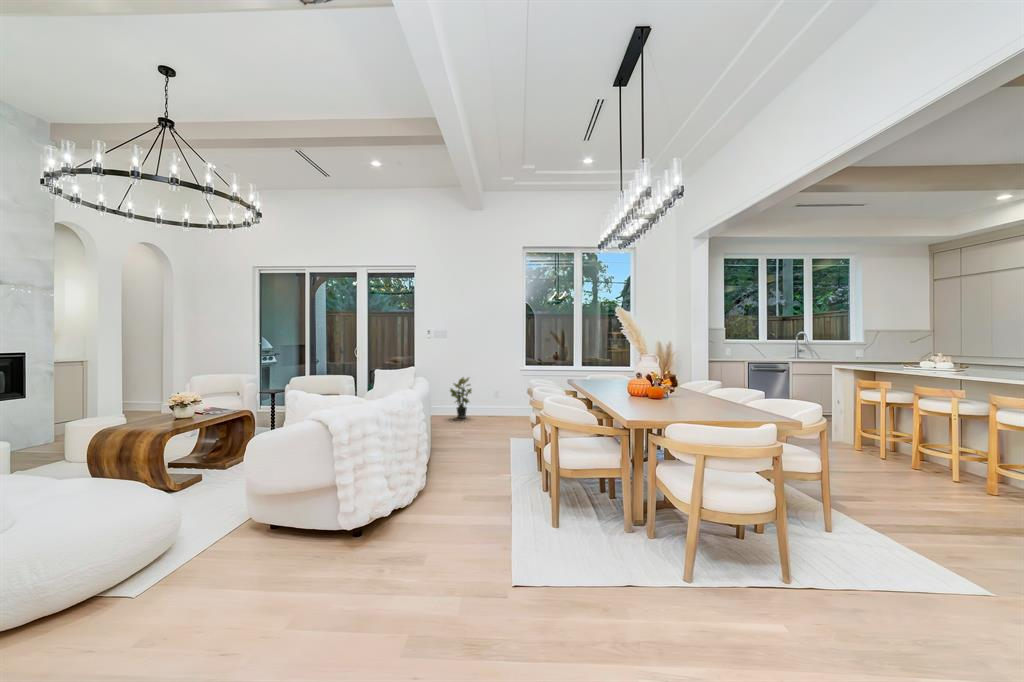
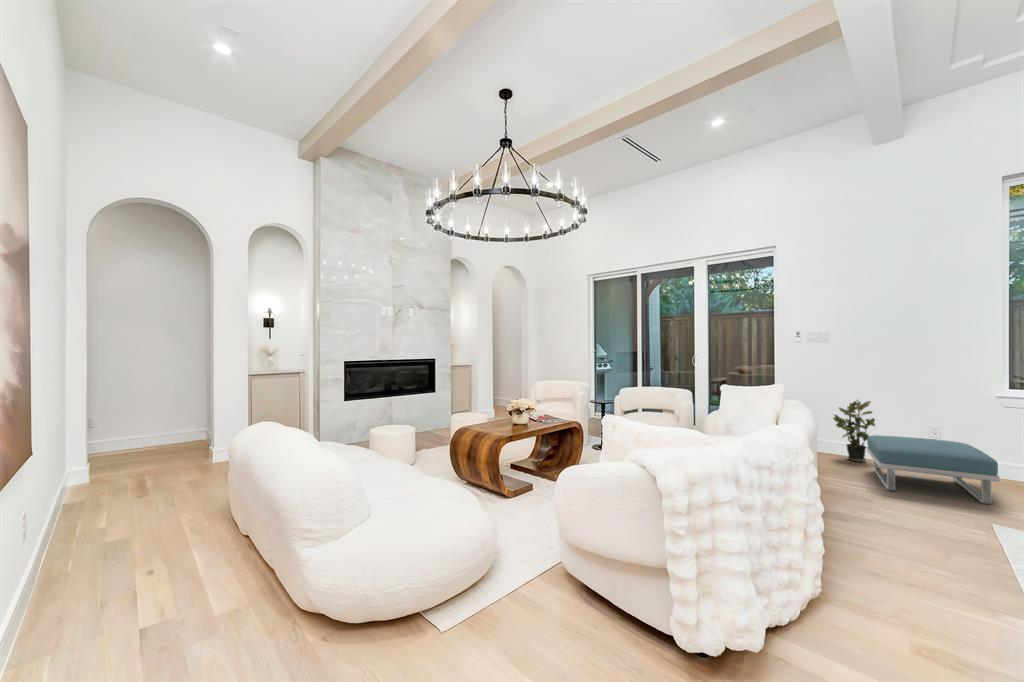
footstool: none [466,398,519,431] -> present [867,435,1000,504]

